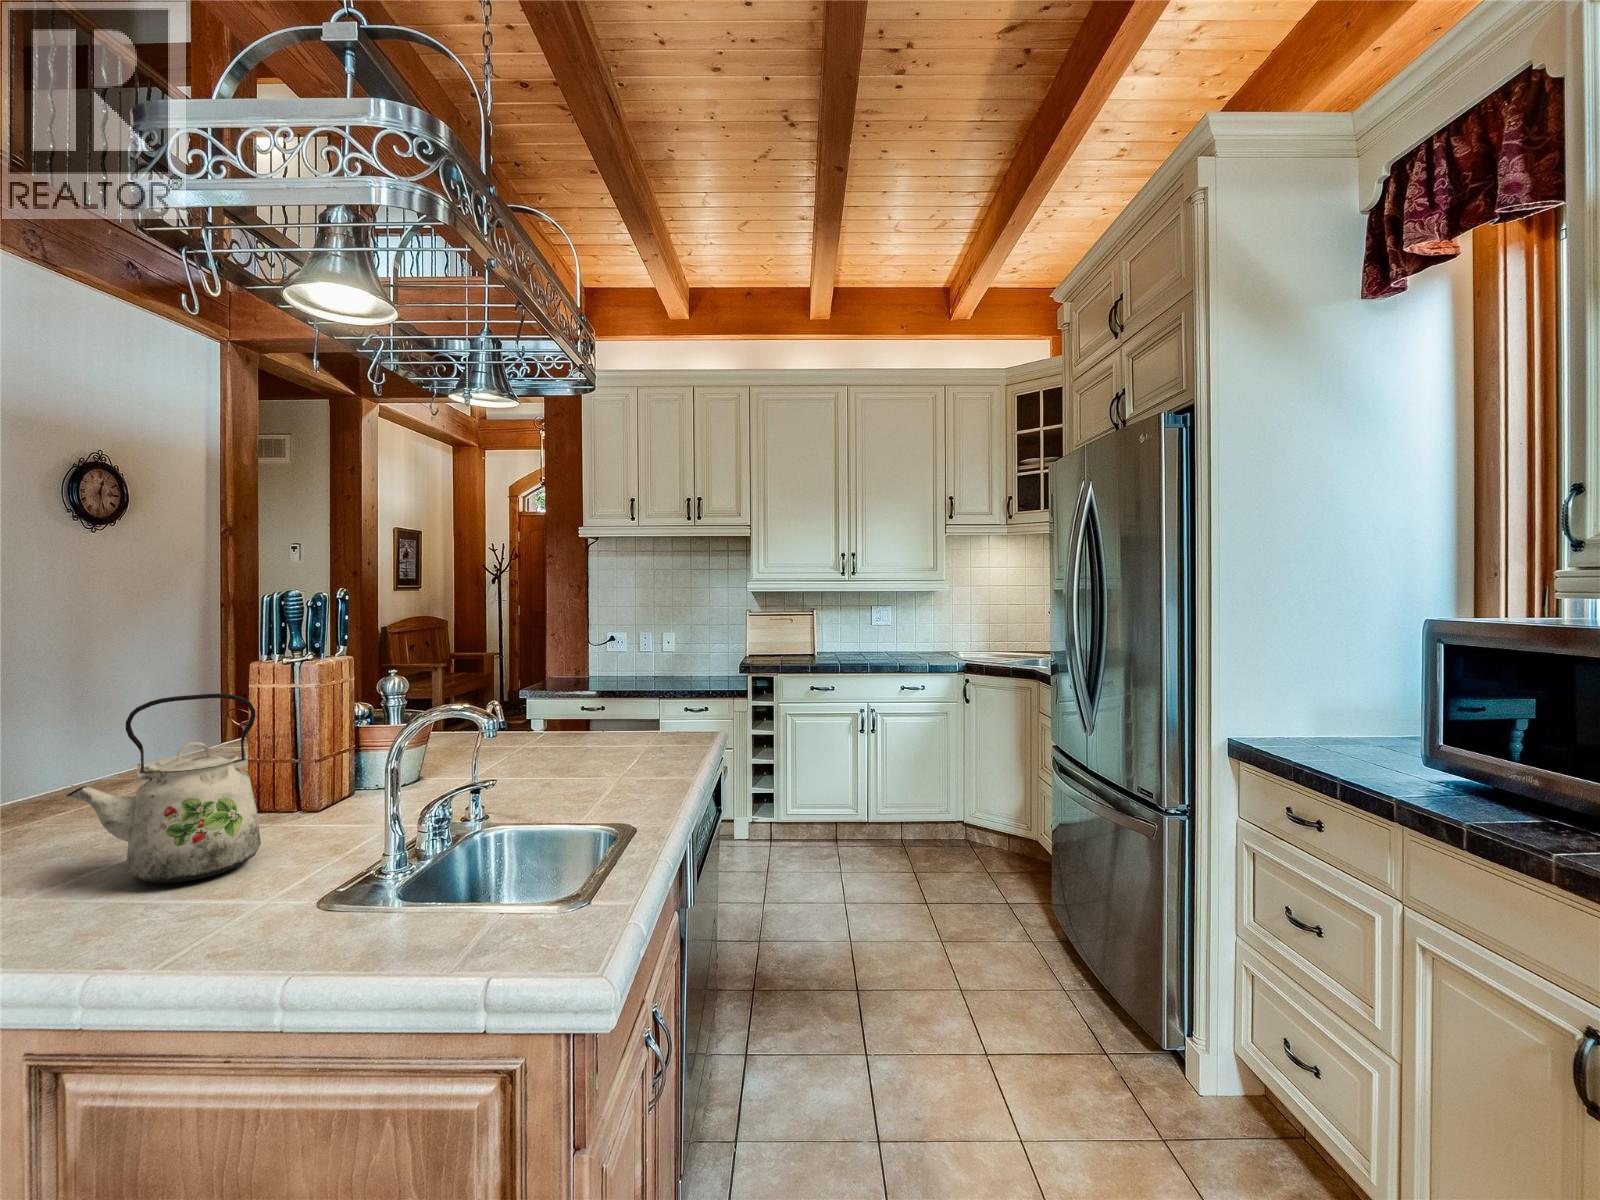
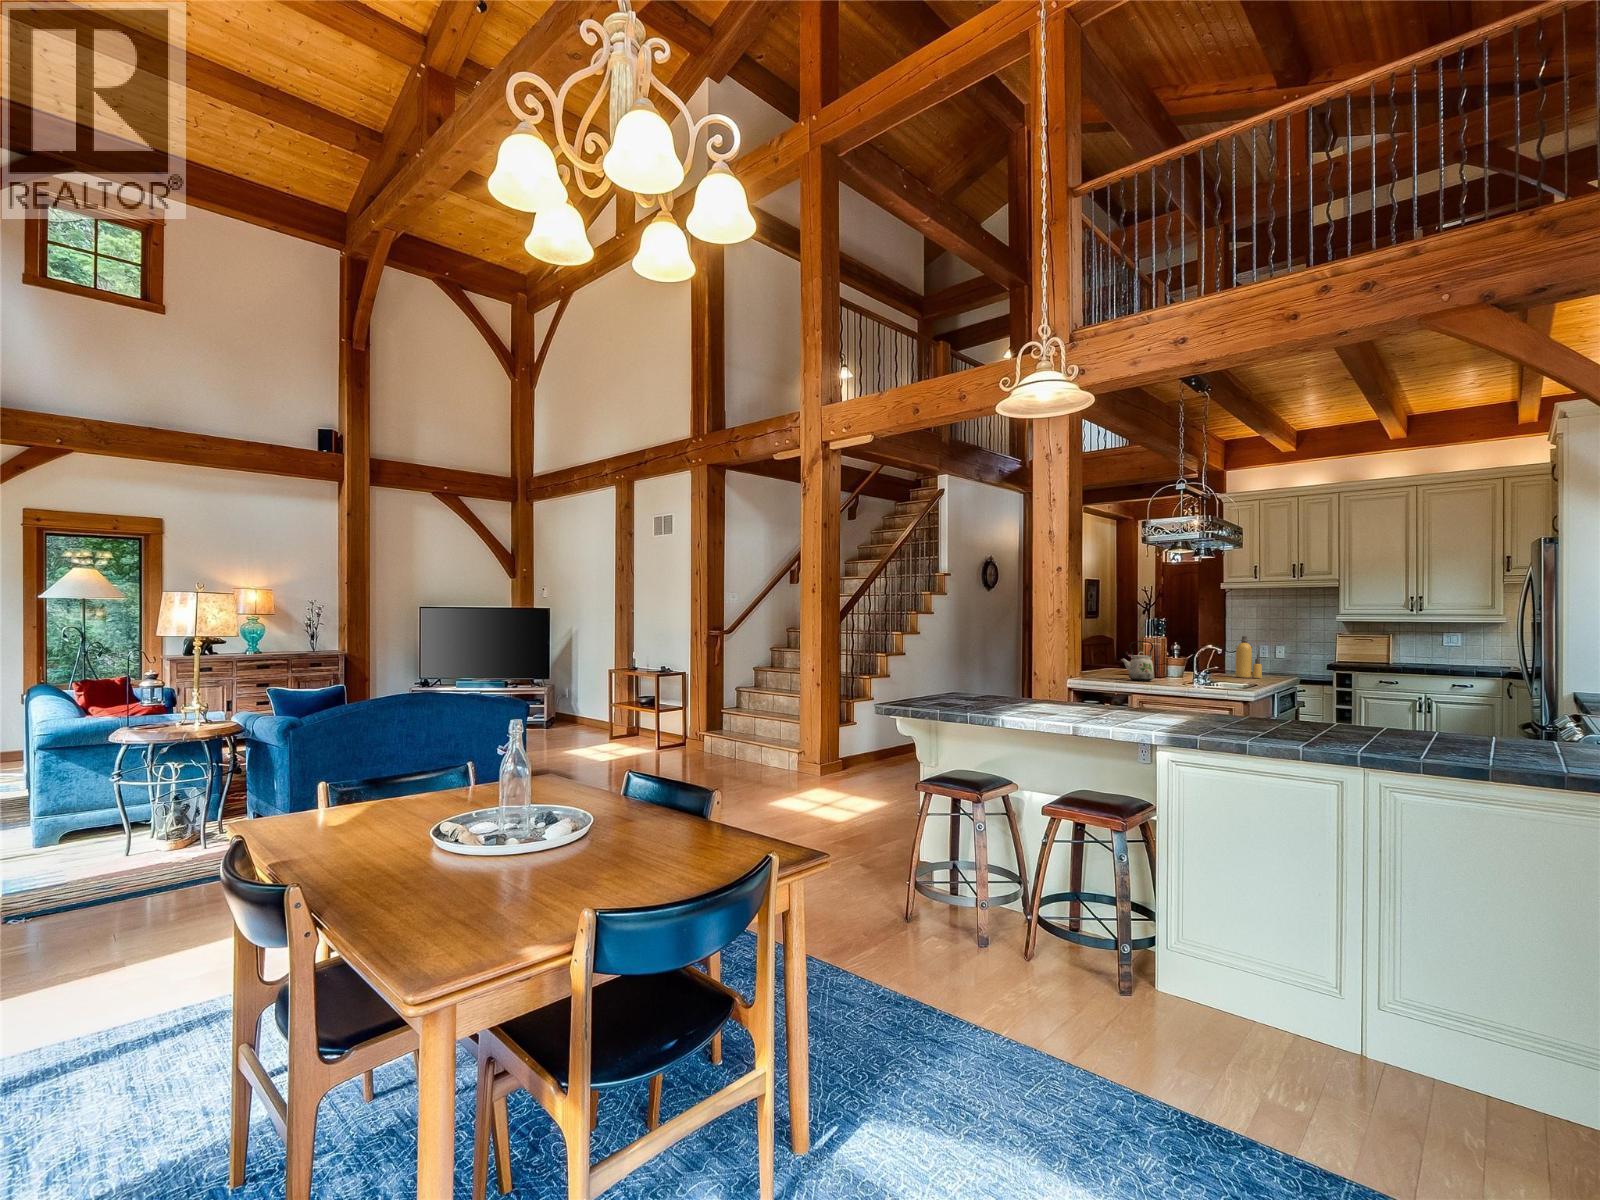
bottle: none [589,637,652,750] -> present [1235,636,1262,678]

